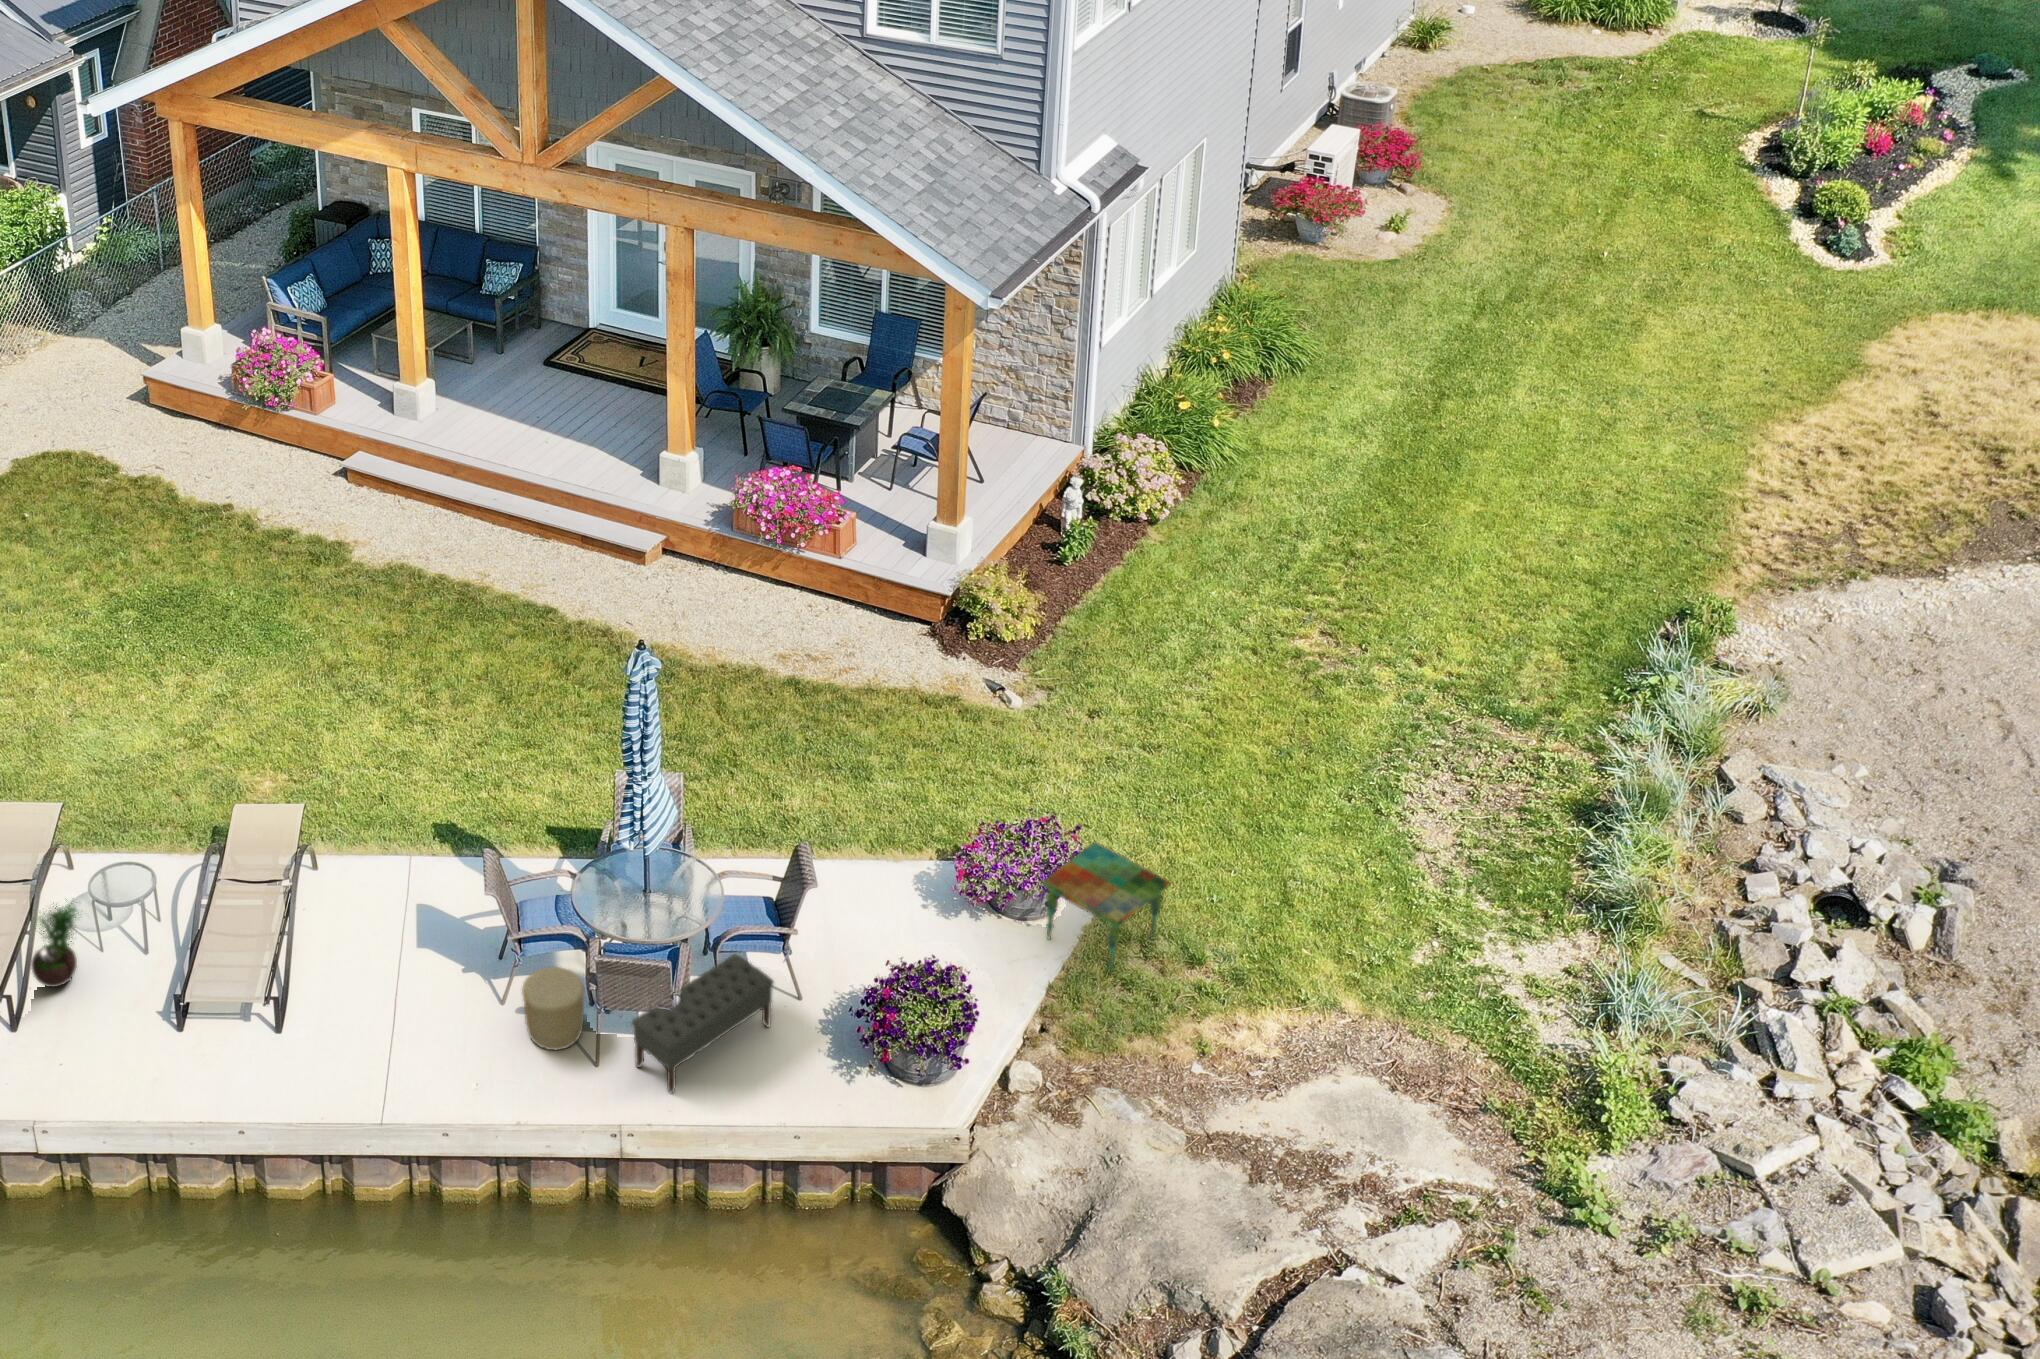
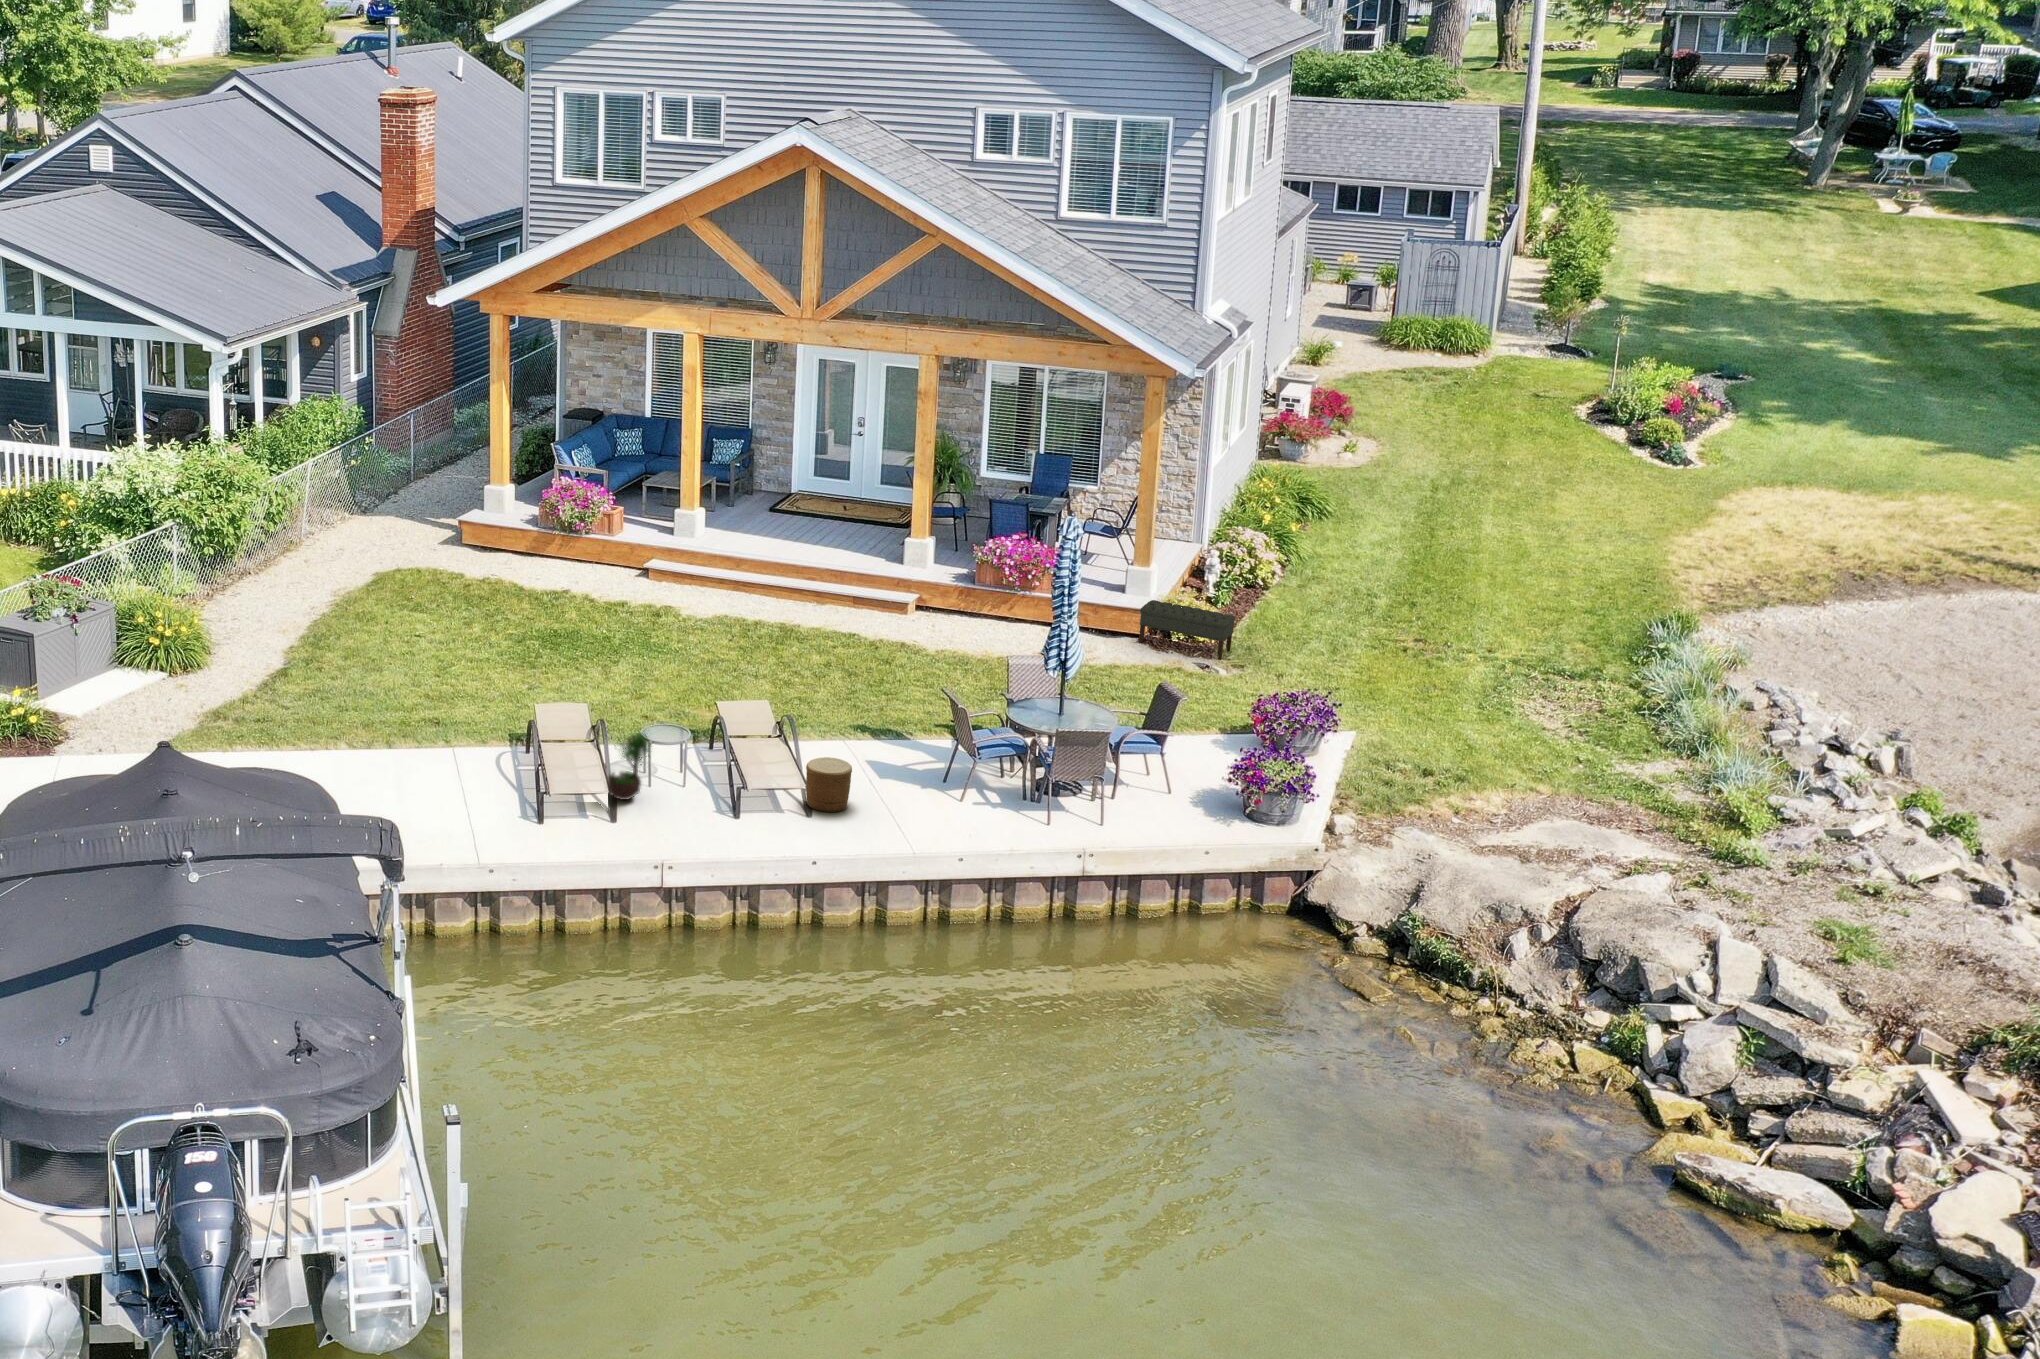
side table: present [1042,842,1171,974] -> none [1324,699,1414,780]
bench: present [632,954,774,1093] -> present [1139,600,1236,659]
woven basket: present [522,967,584,1050] -> present [806,757,852,812]

